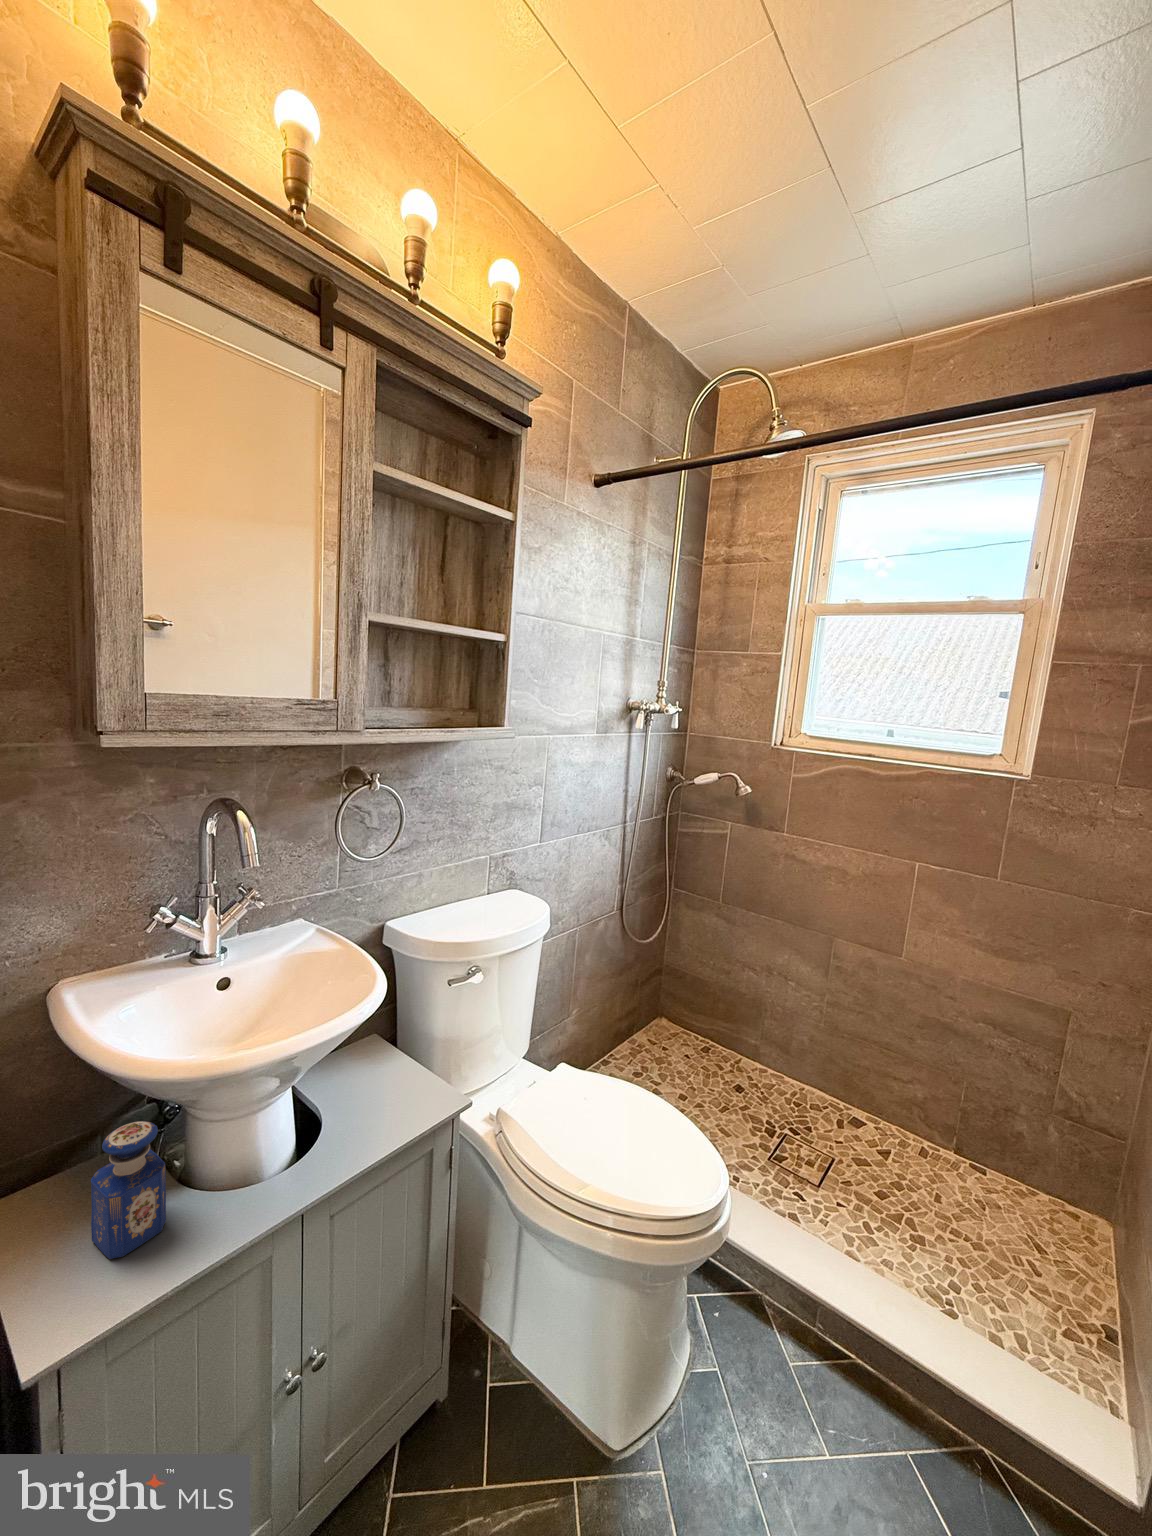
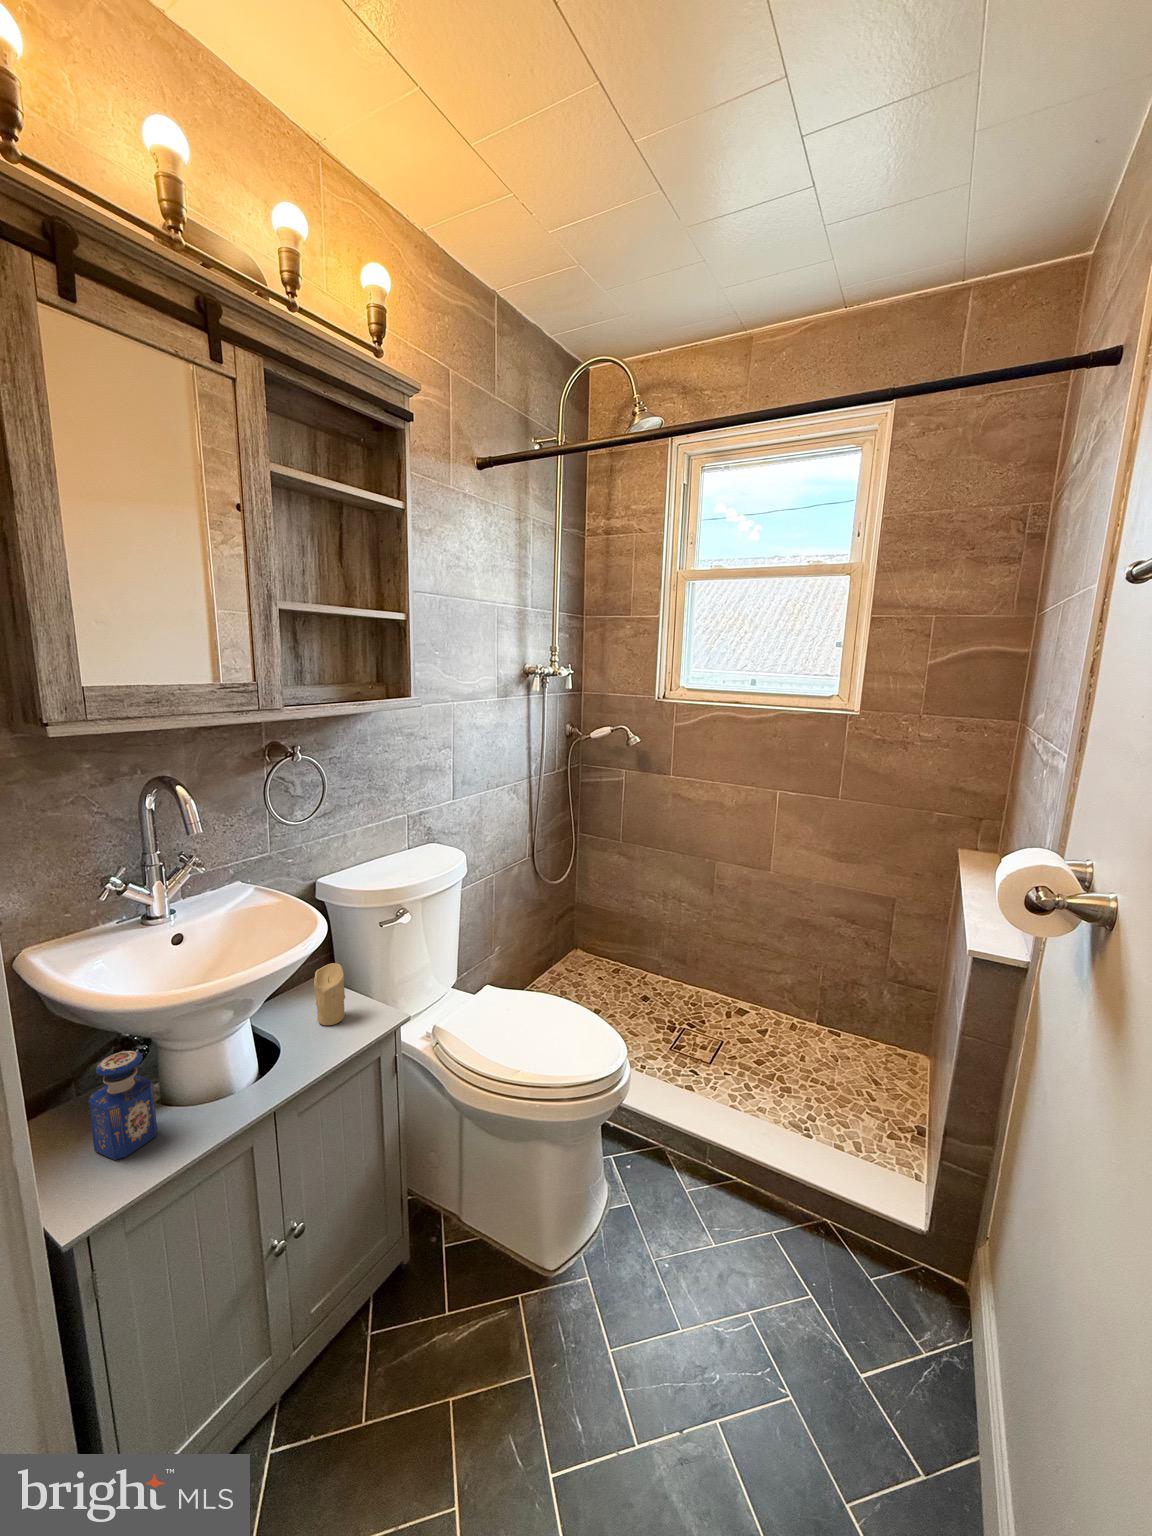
candle: none [367,1026,402,1100] -> present [314,963,345,1025]

